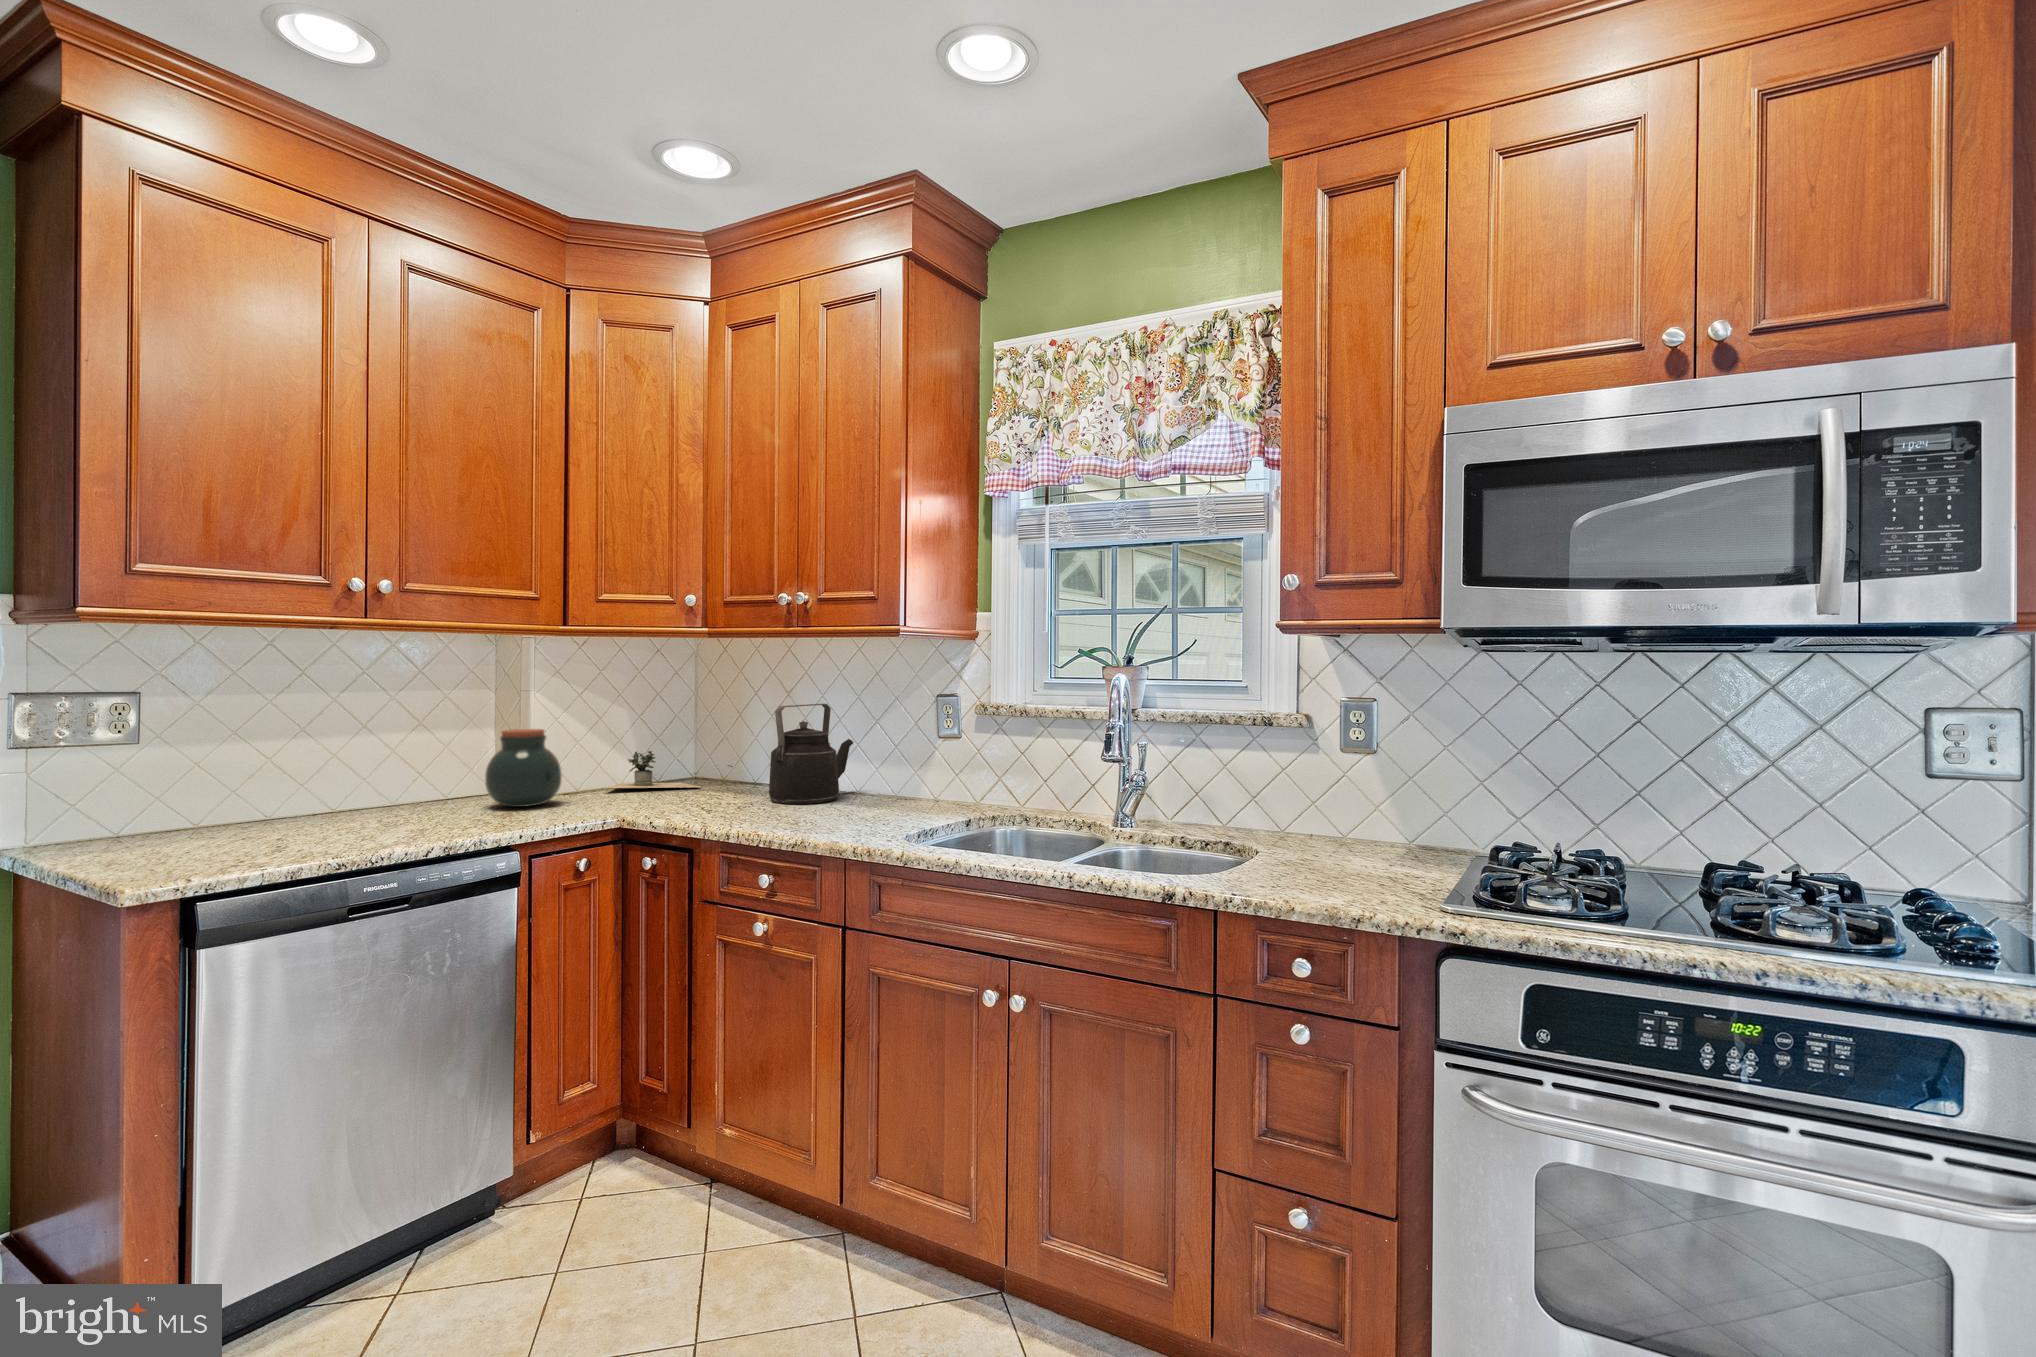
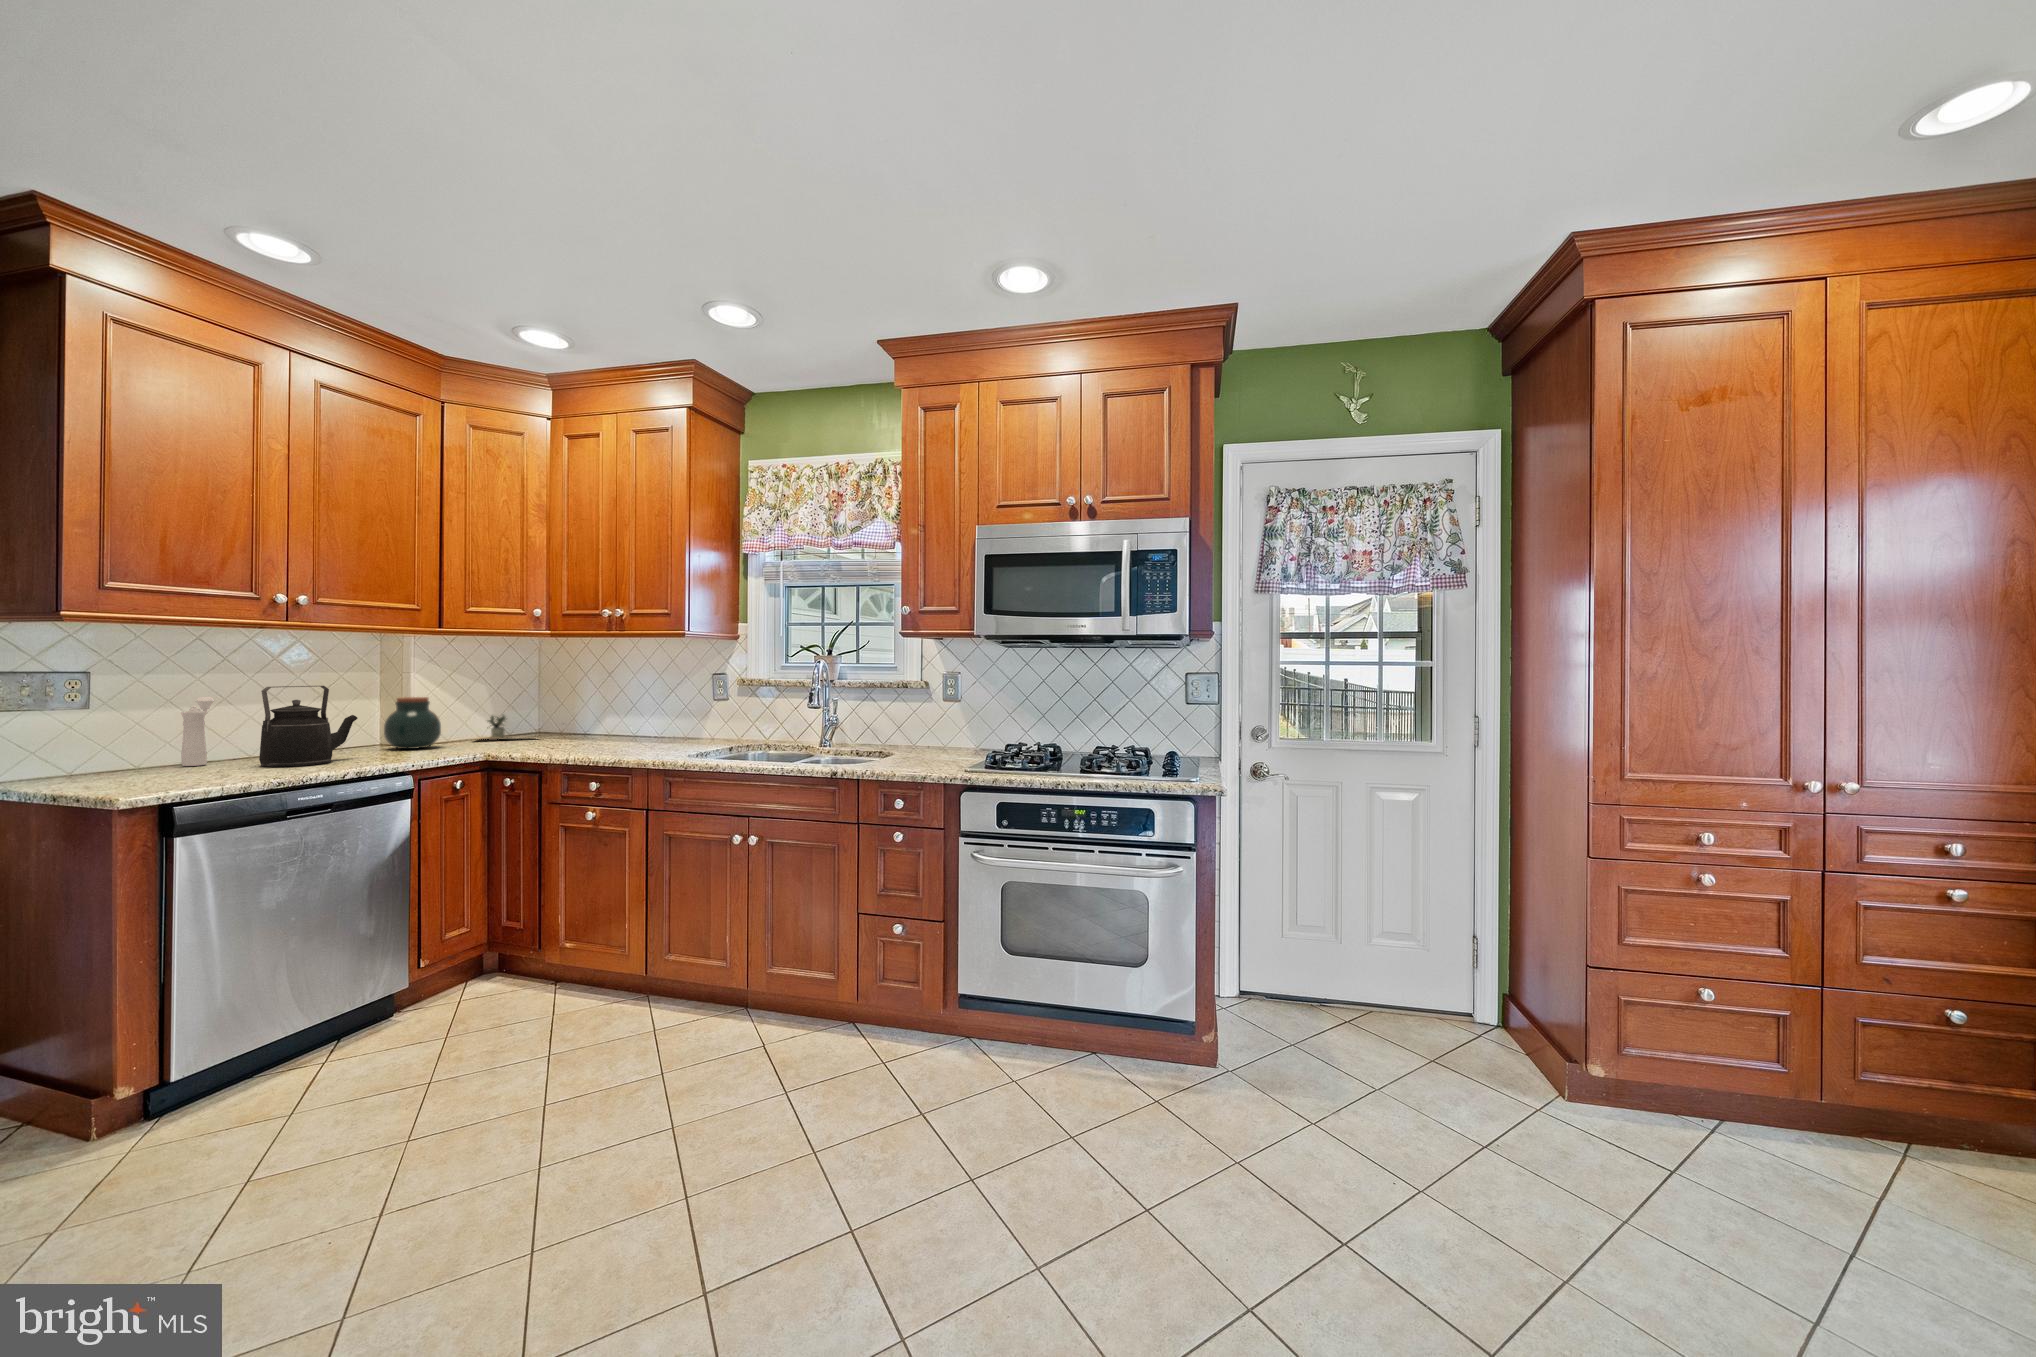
kettle: present [769,704,853,804] -> present [259,686,358,767]
pepper mill: none [207,734,259,839] -> present [181,697,214,766]

